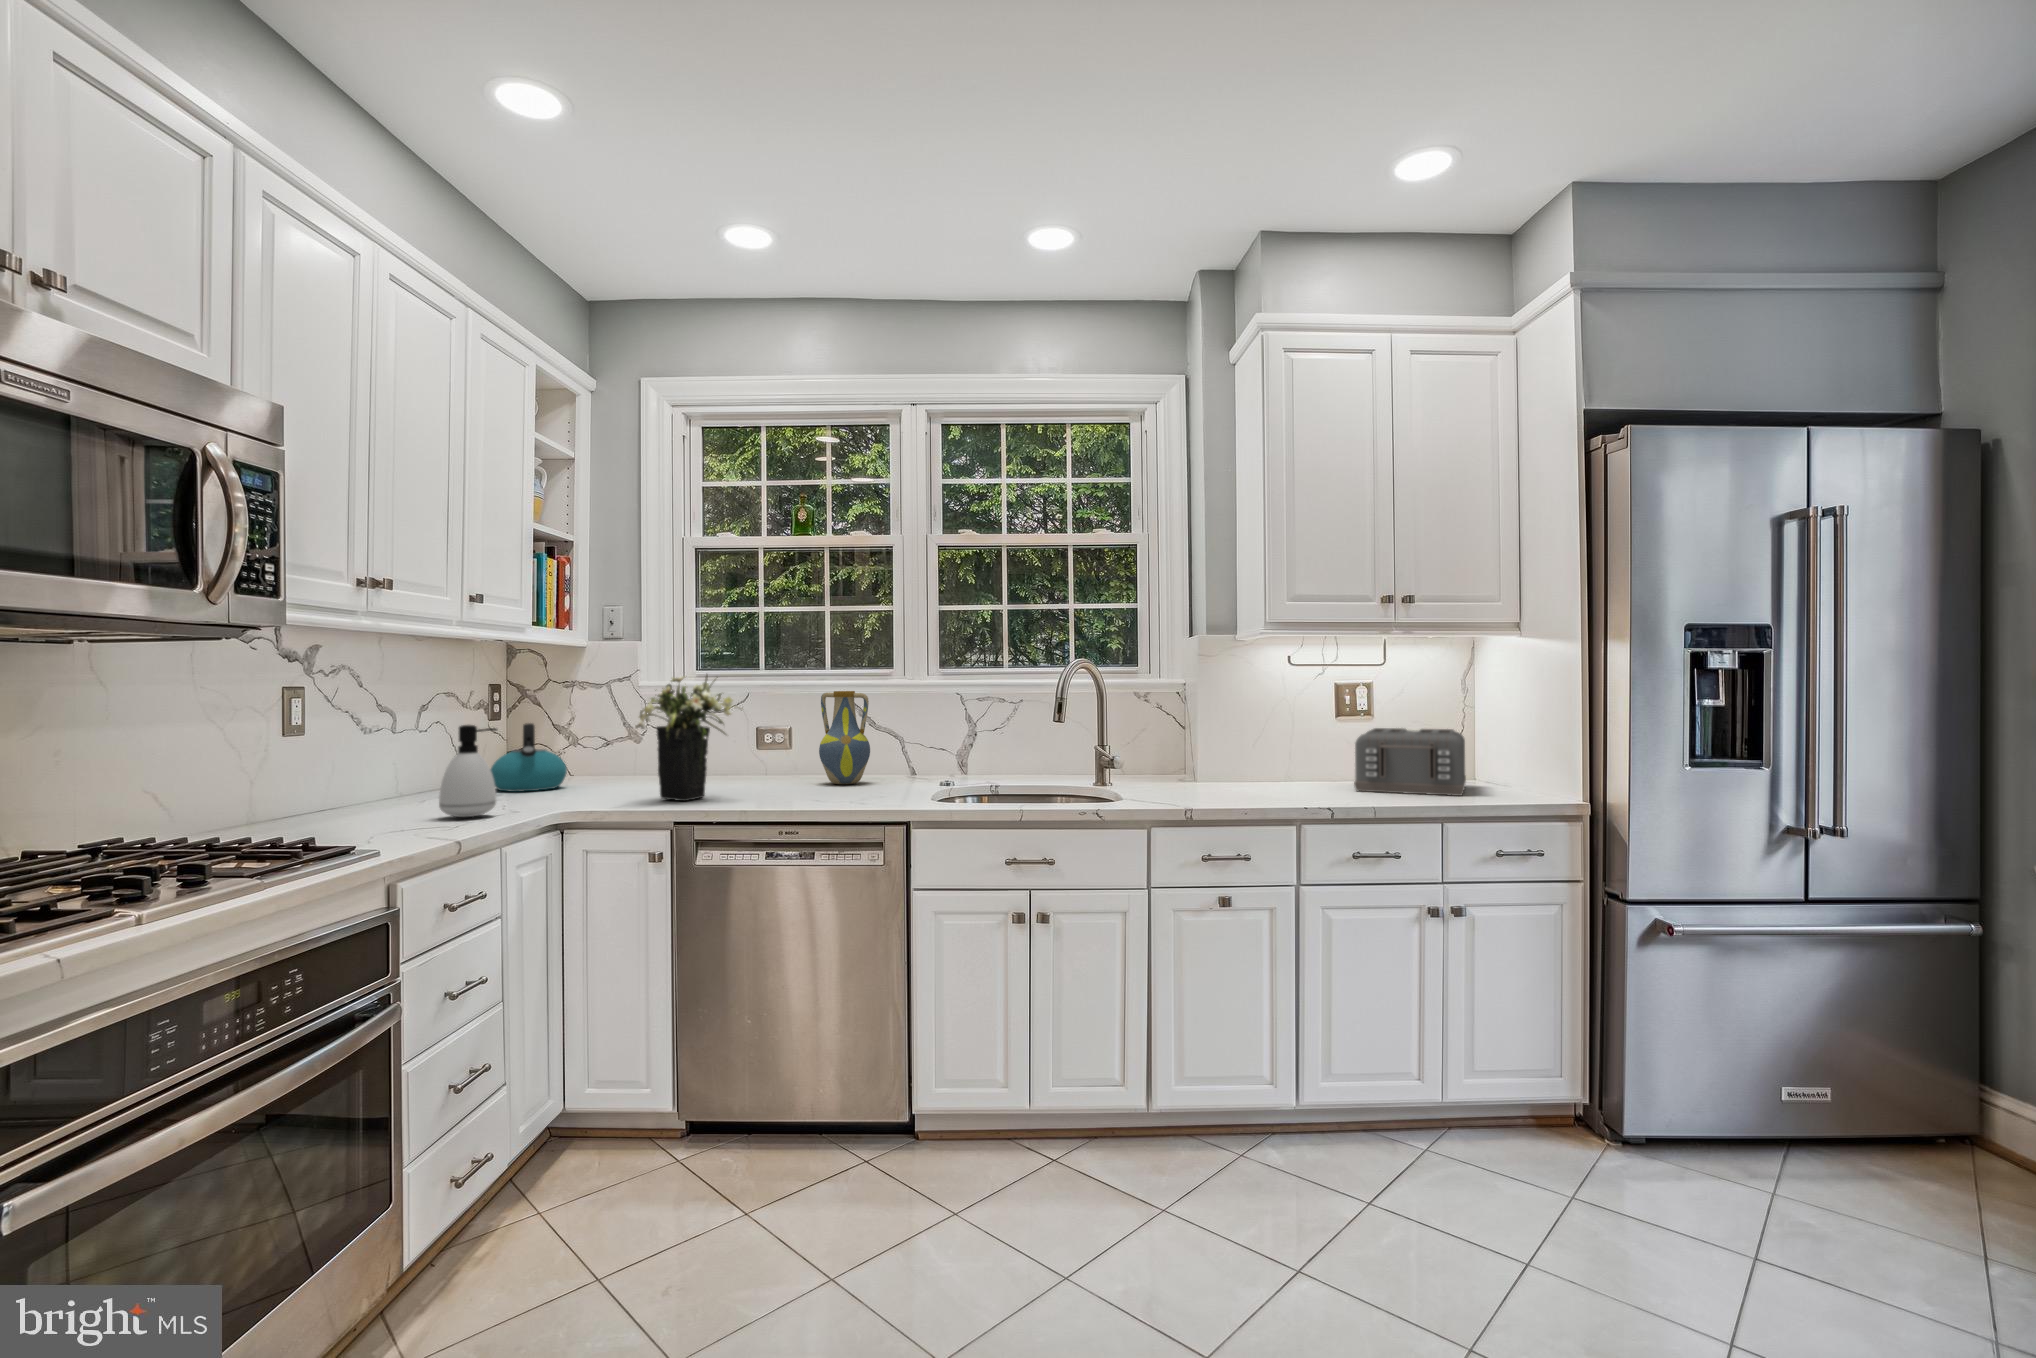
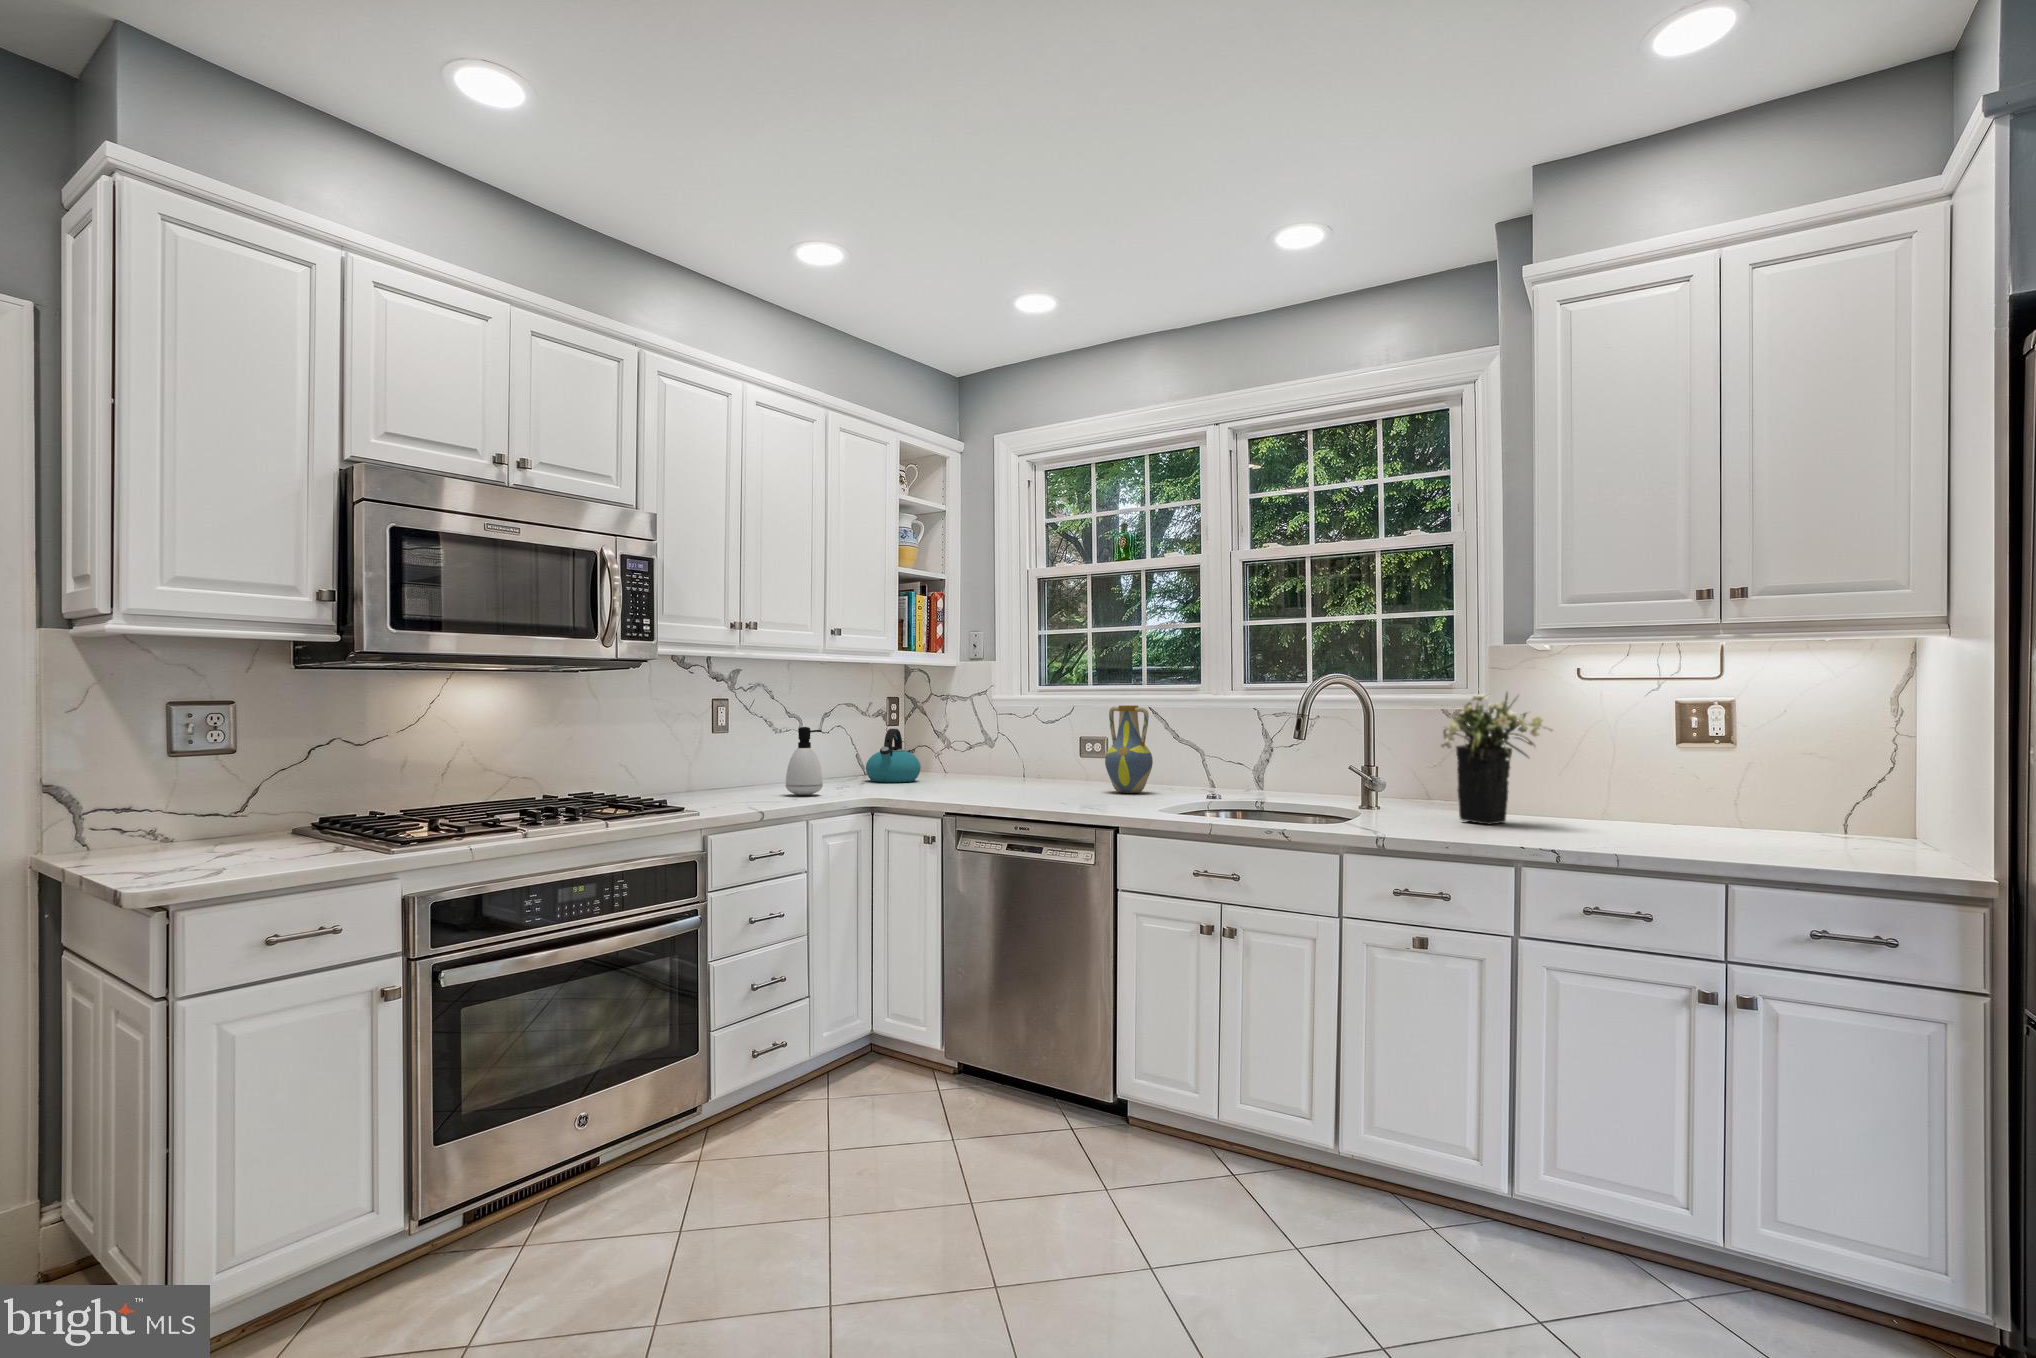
flower arrangement: present [636,675,733,801] -> present [1441,693,1552,825]
toaster: present [1354,728,1466,796] -> none [1662,760,1873,853]

